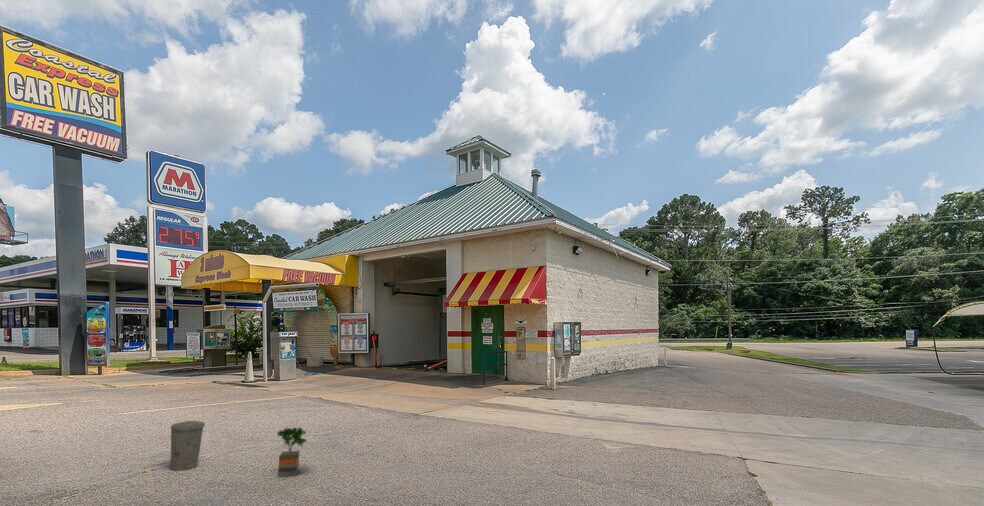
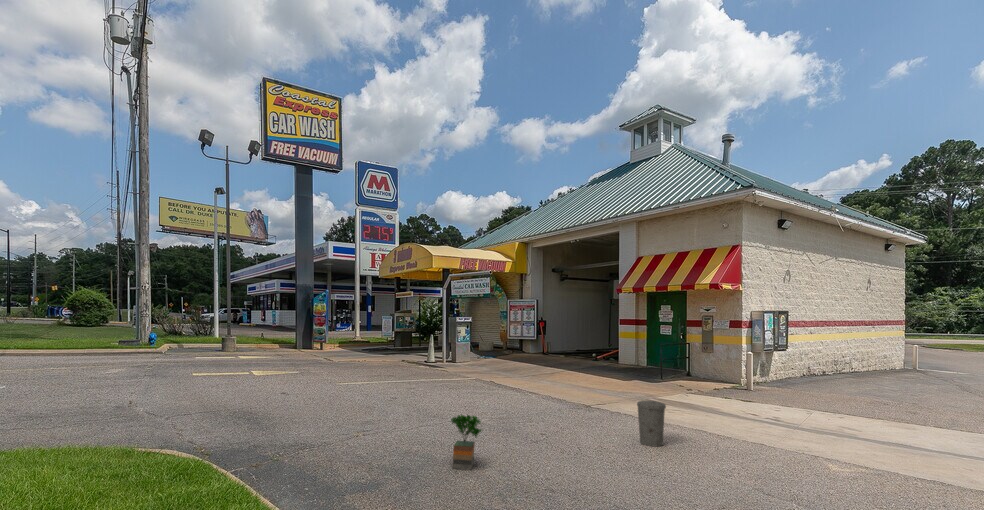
trash can: present [170,421,205,470] -> present [637,401,666,447]

